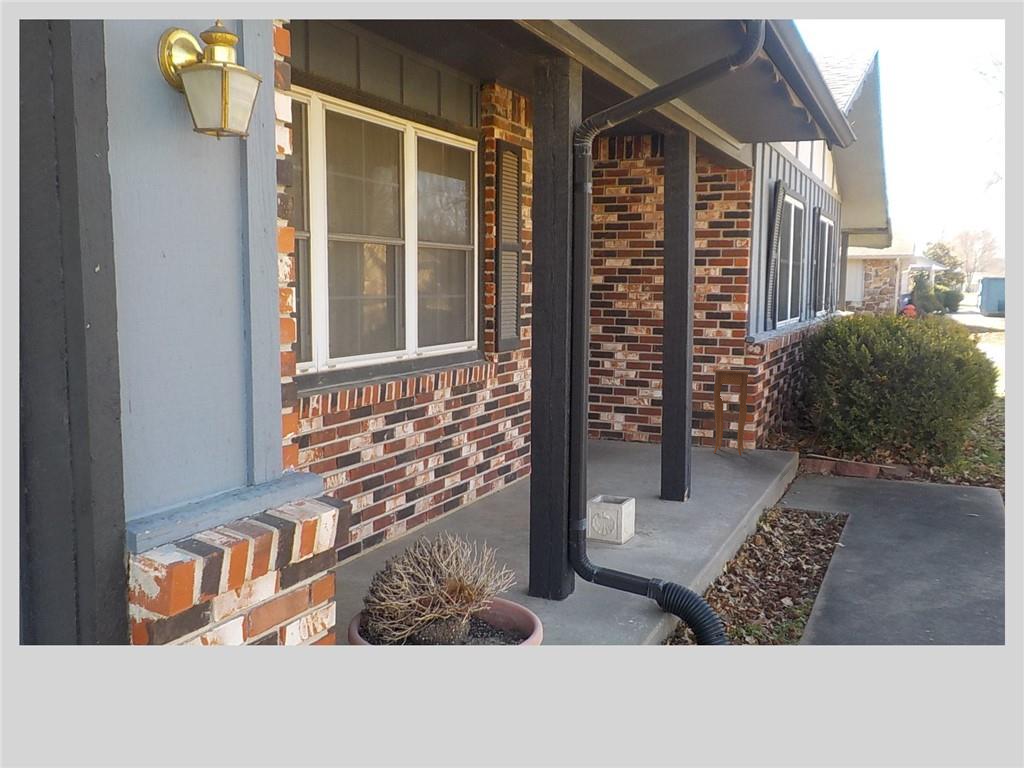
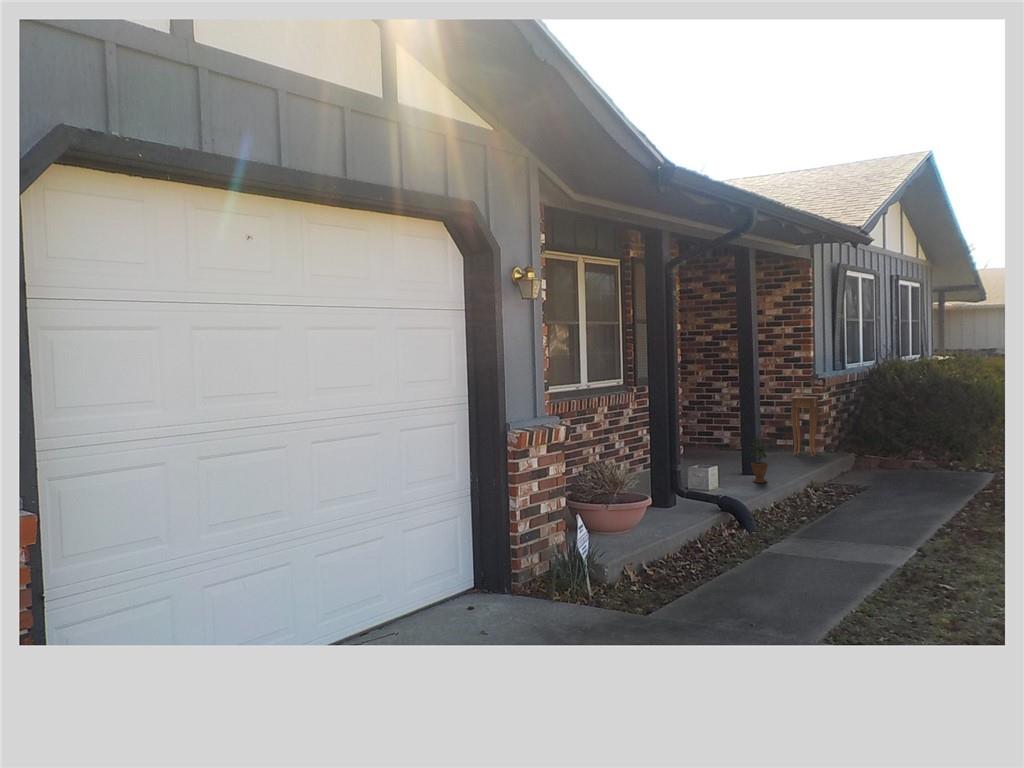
potted plant: none [672,434,701,512] -> present [751,437,768,483]

